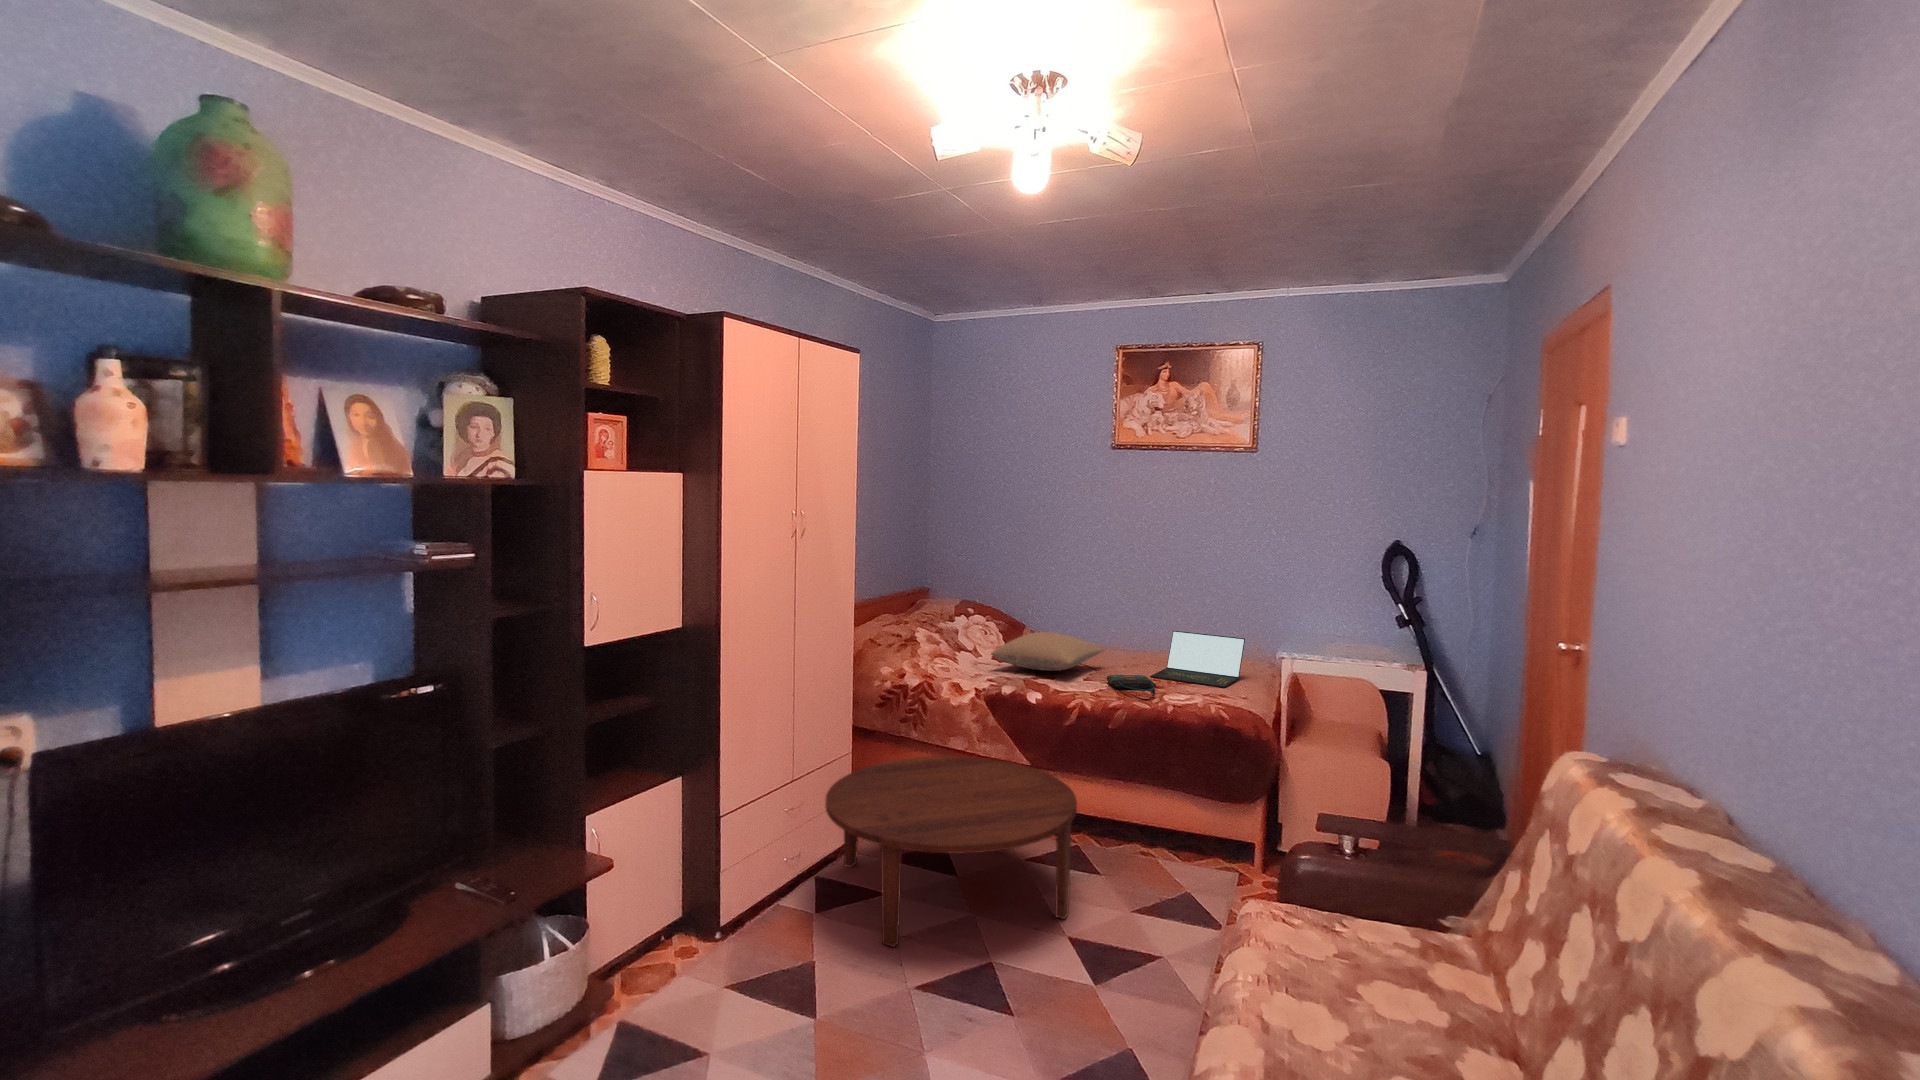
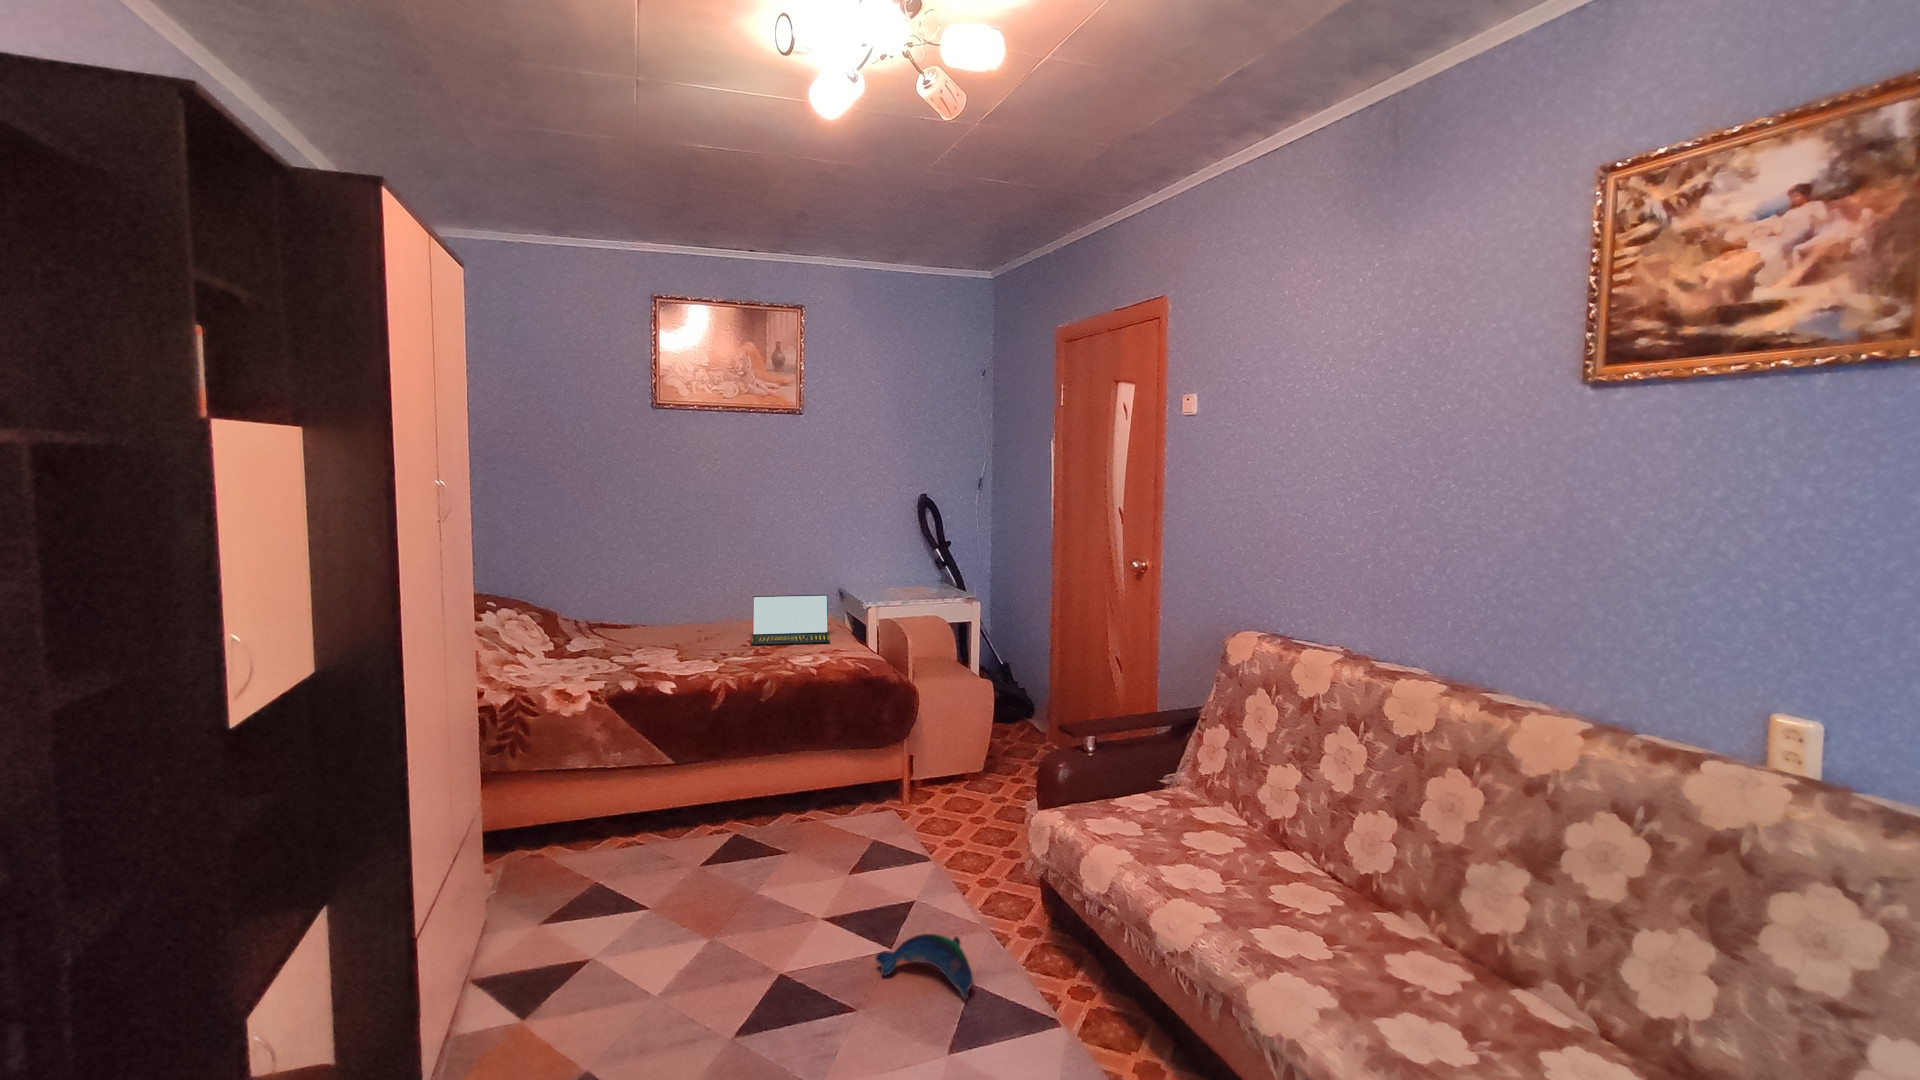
pillow: present [992,632,1105,671] -> none [576,614,693,658]
tote bag: present [1107,675,1157,701] -> none [721,644,791,667]
coffee table: present [825,756,1077,947] -> none [475,764,806,1022]
plush toy: none [1065,974,1141,1048] -> present [876,934,973,999]

